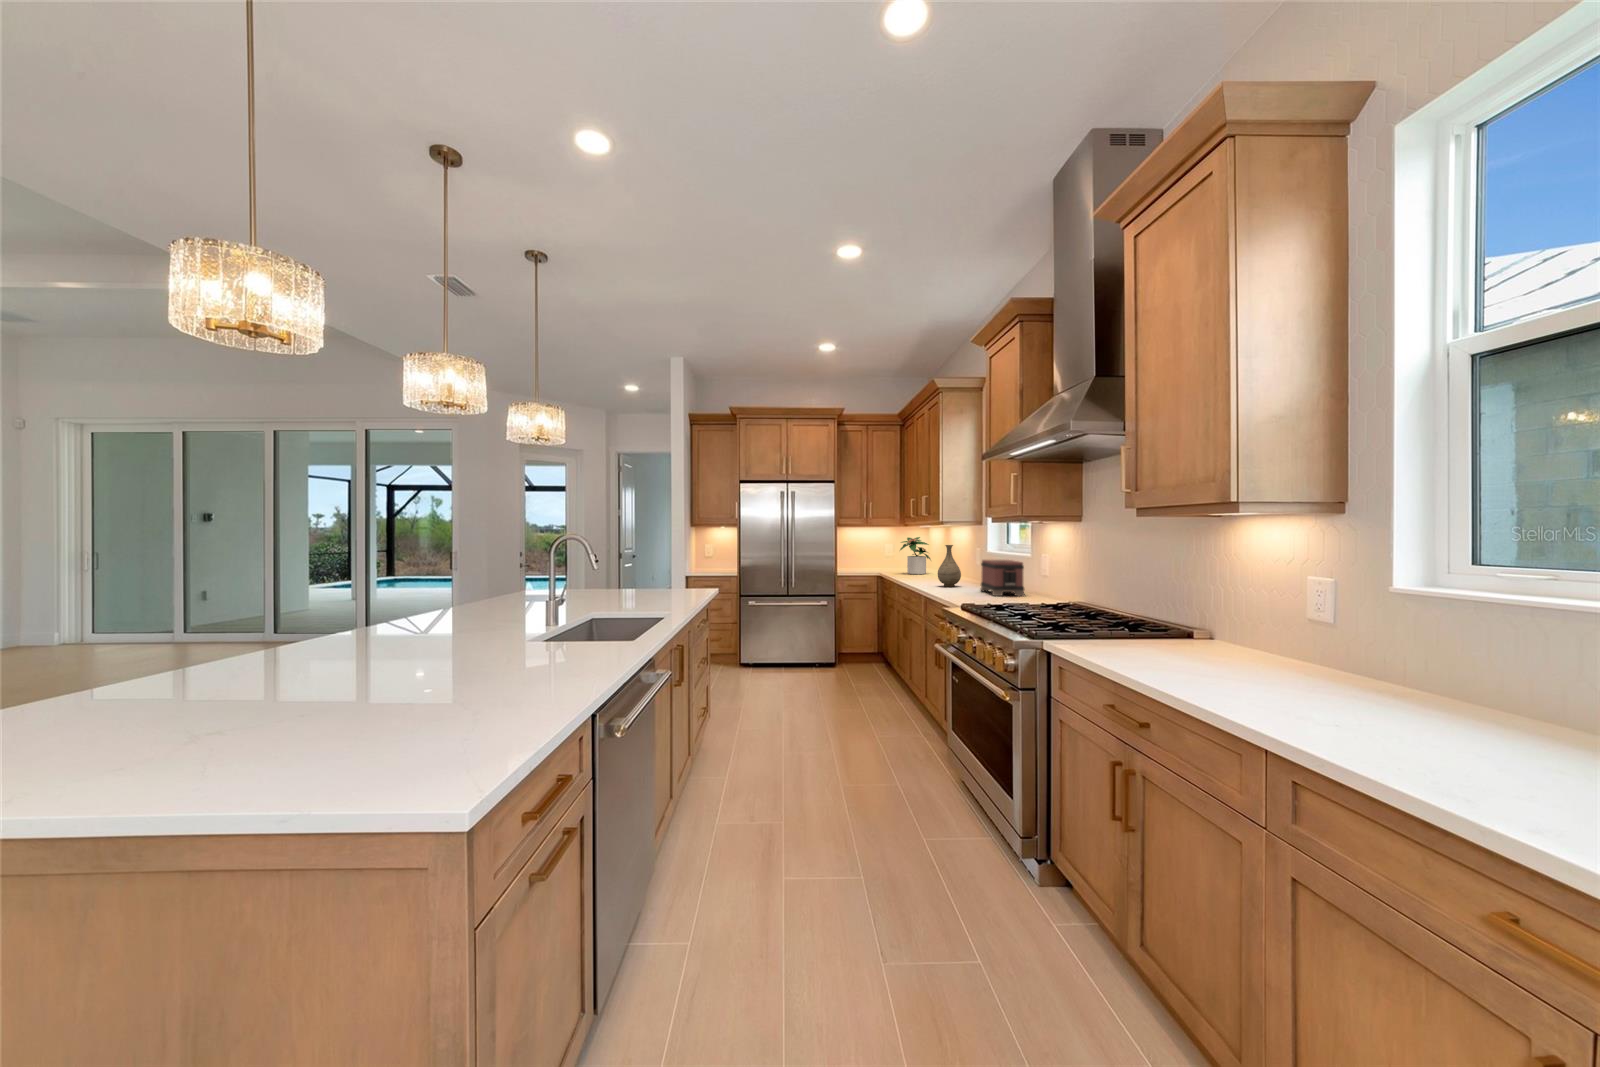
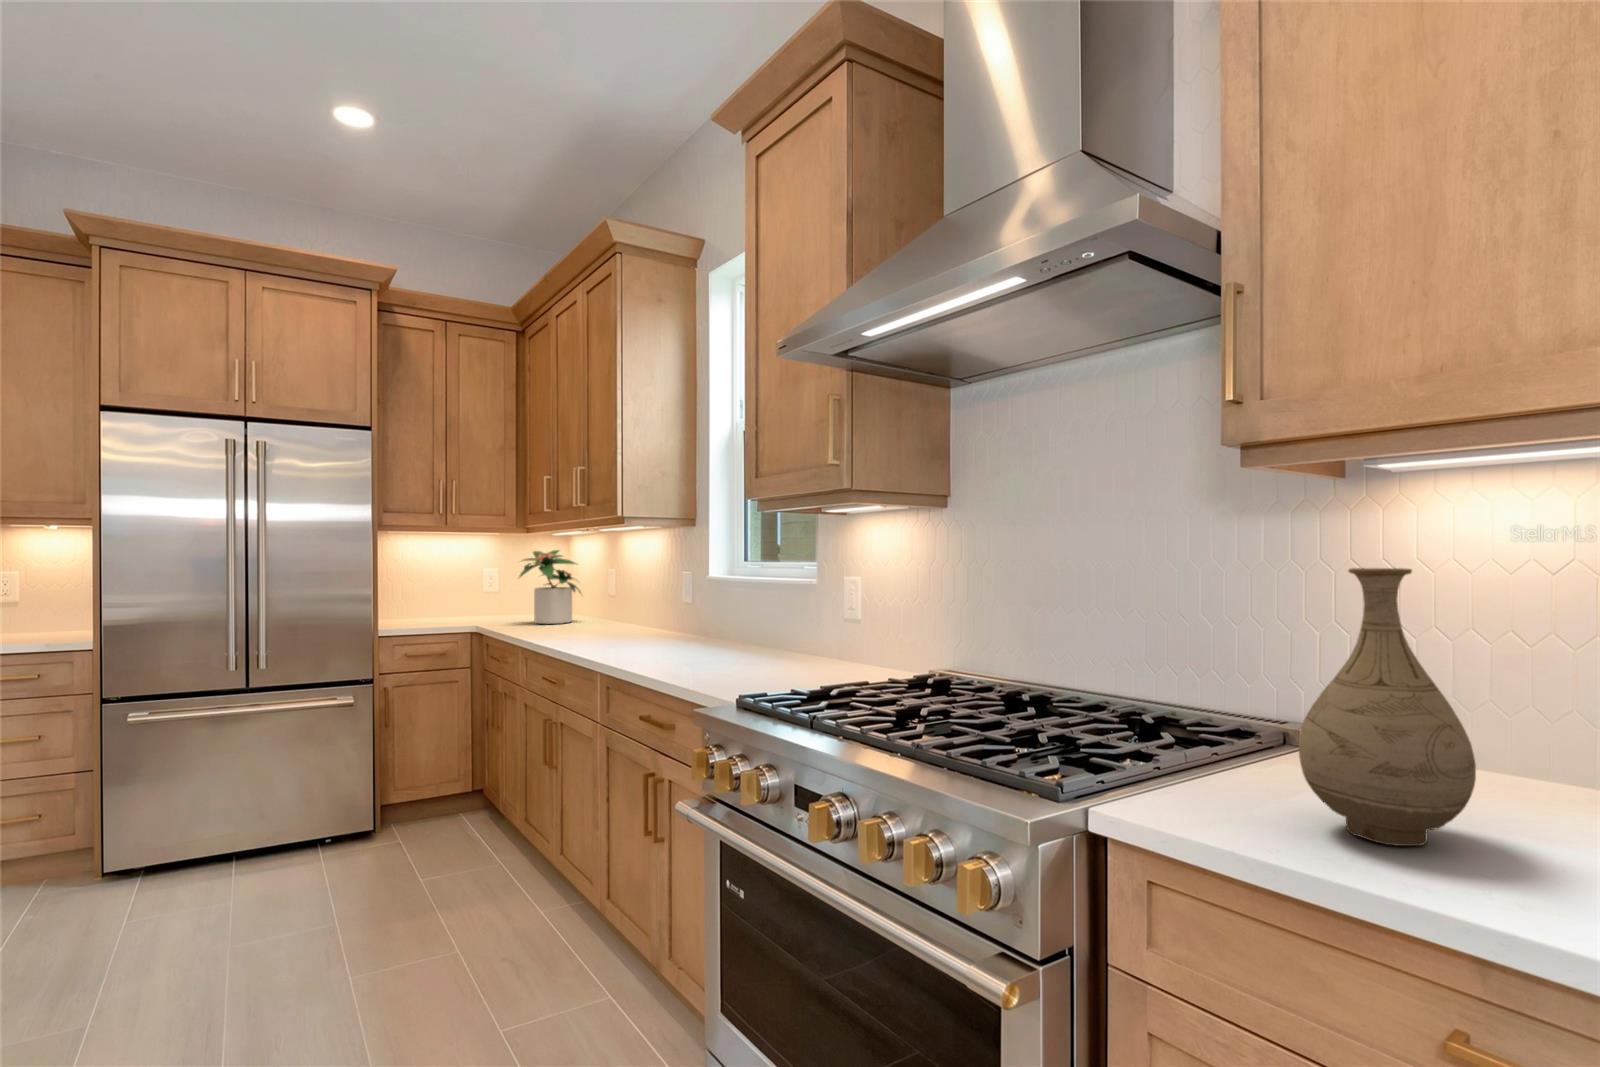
vase: present [938,545,961,587] -> present [1299,568,1476,846]
toaster: present [980,560,1025,596] -> none [719,588,820,666]

